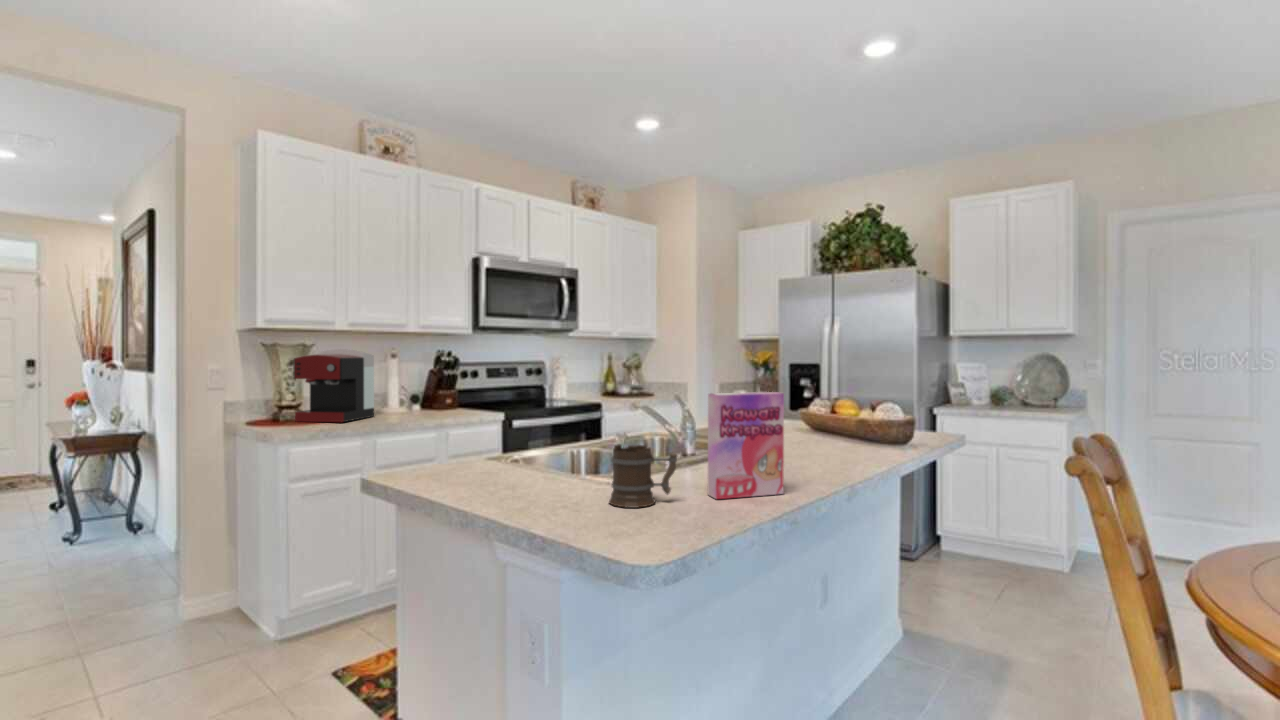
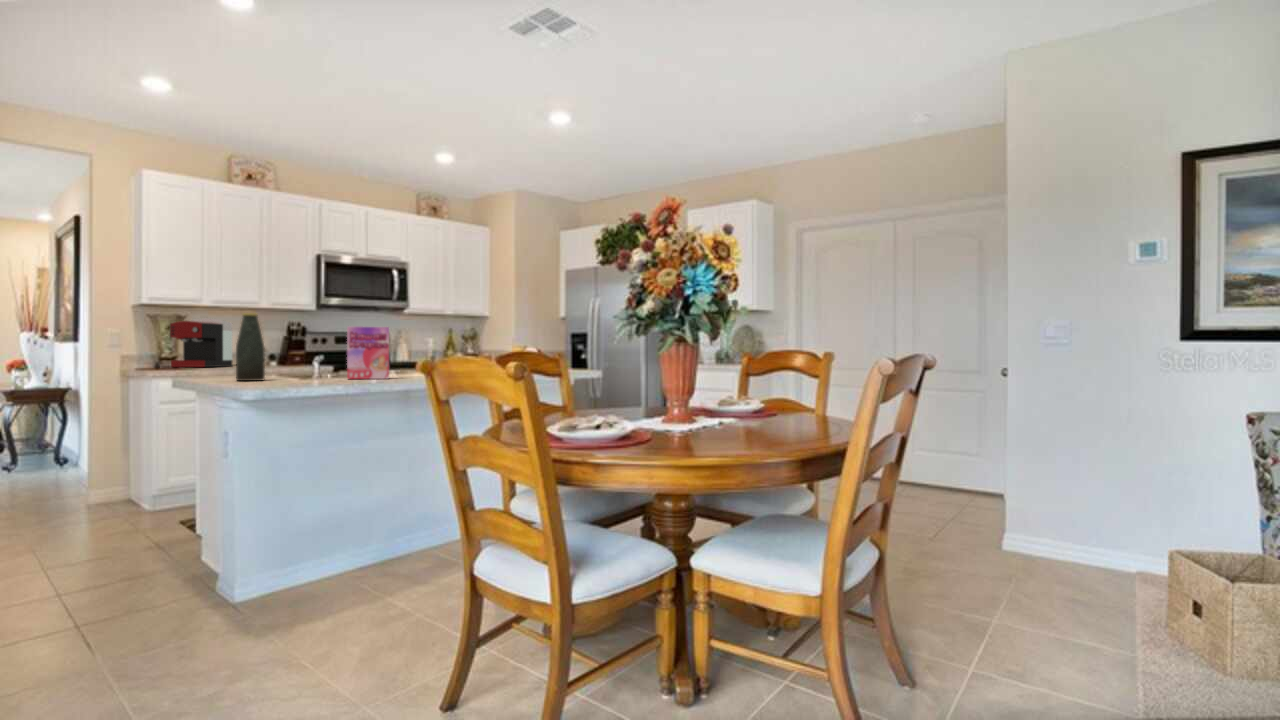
bottle: none [524,374,576,520] -> present [236,313,265,381]
mug: present [609,444,677,508] -> none [288,351,325,380]

